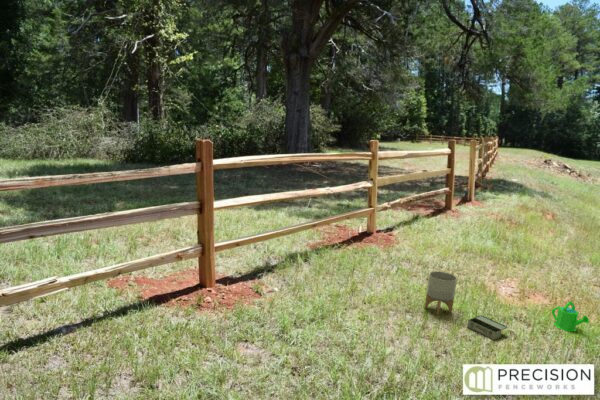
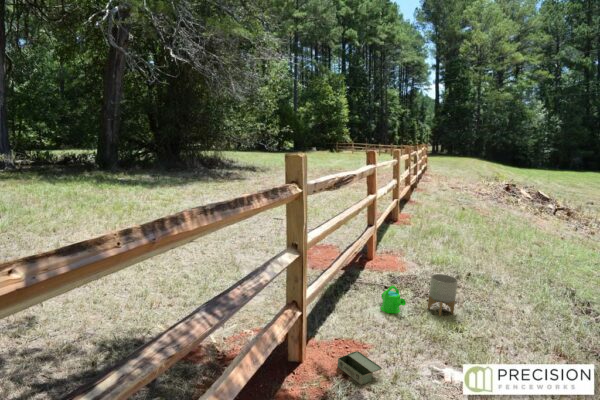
watering can: present [552,301,589,331] -> present [381,286,406,313]
toolbox: present [467,315,507,340] -> present [338,351,382,385]

